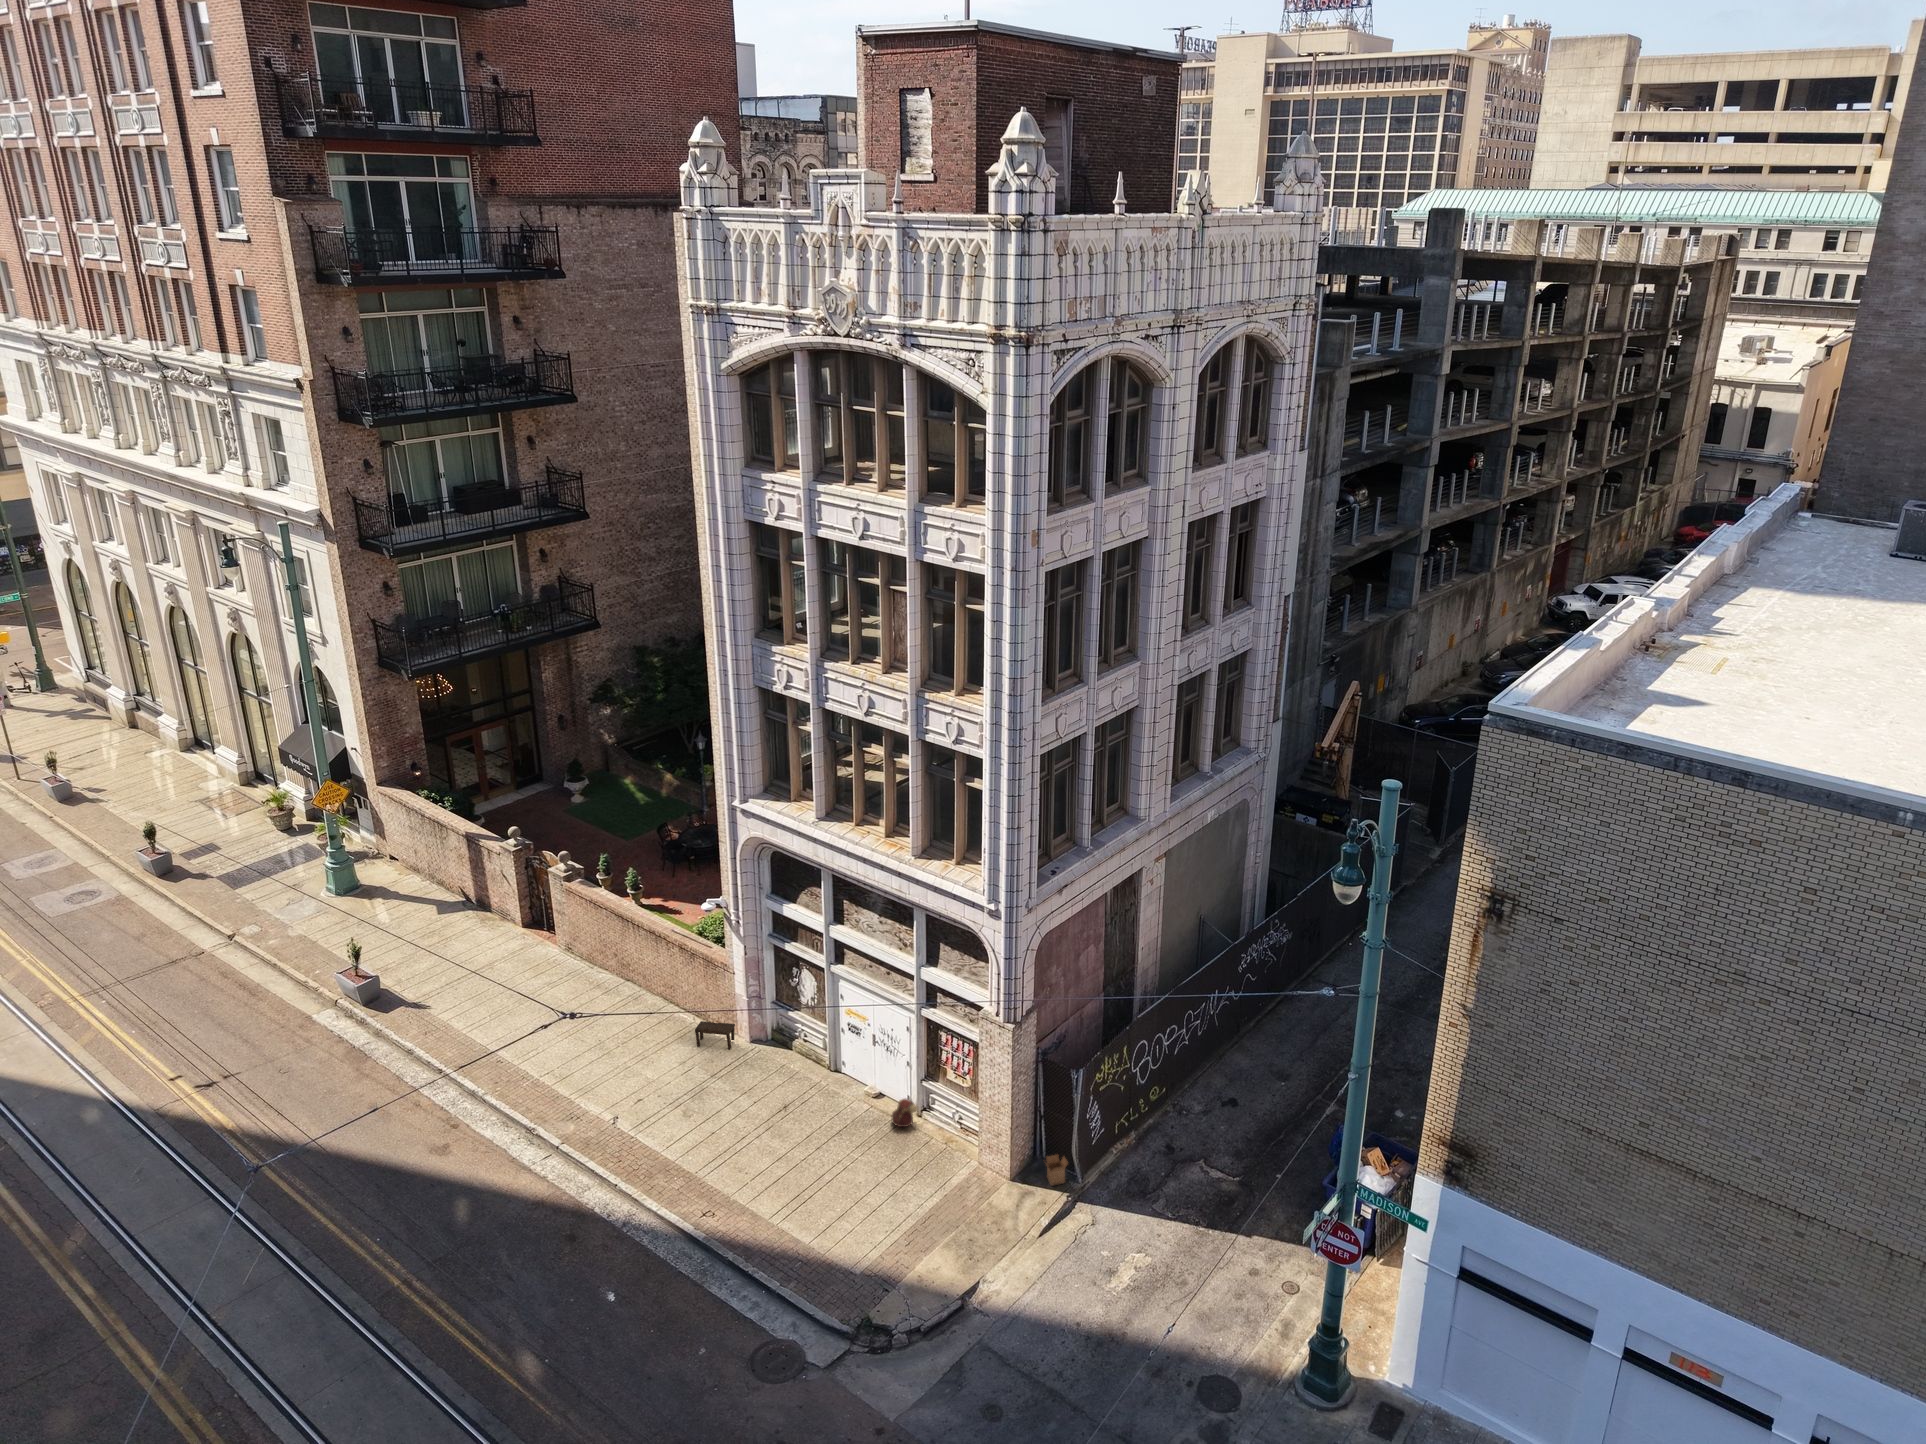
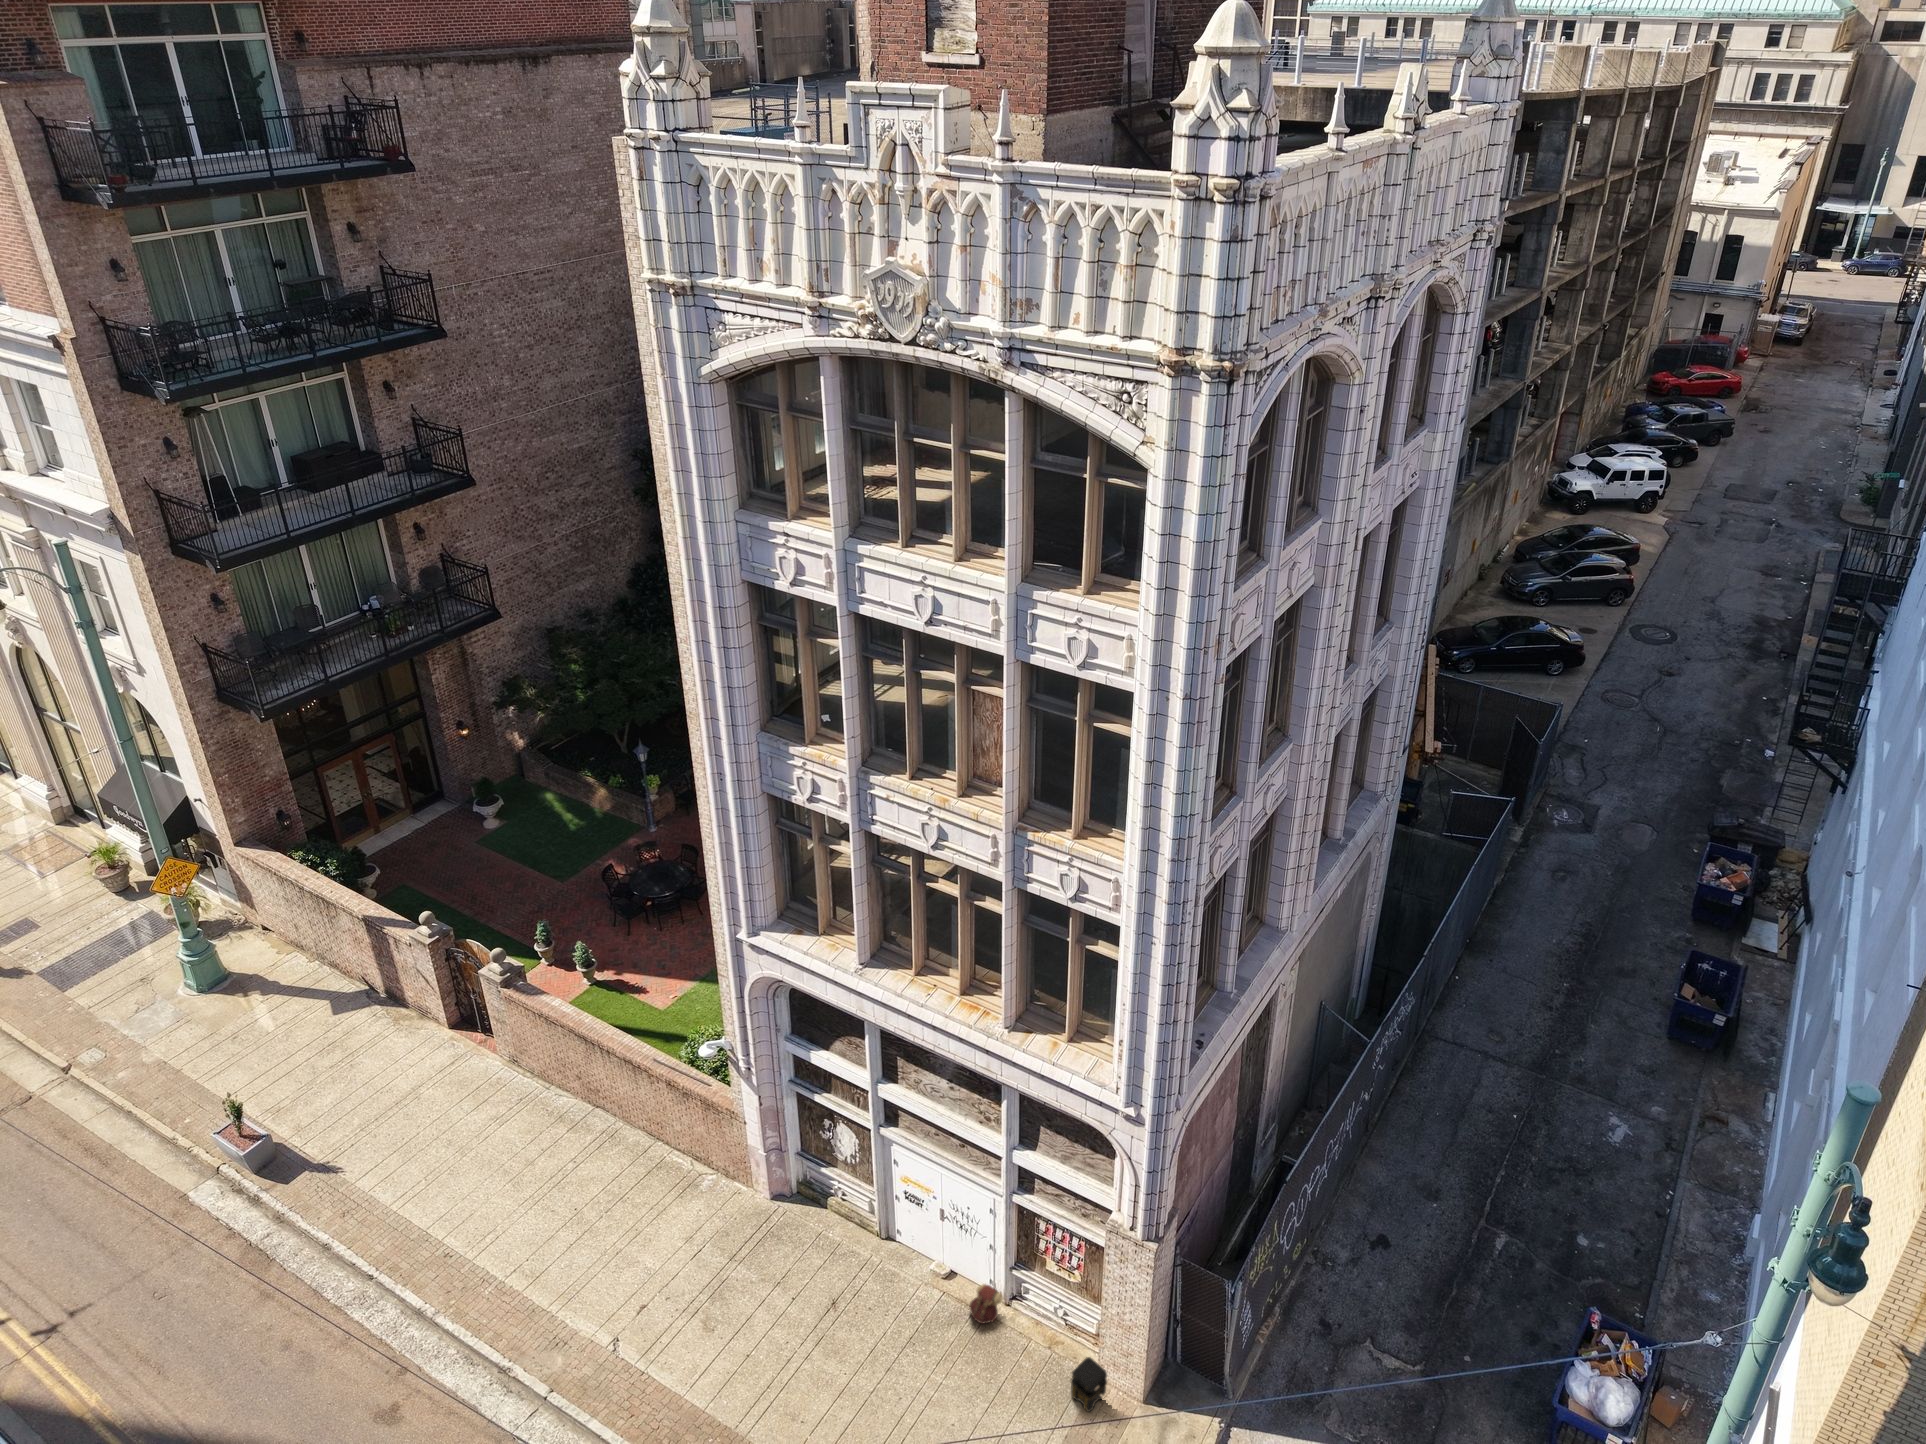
bench: present [695,1021,735,1050] -> none [699,1176,749,1210]
toolbox: none [958,1142,987,1184] -> present [1071,1357,1107,1412]
cardboard box: present [1046,1155,1068,1186] -> none [1177,1359,1209,1404]

